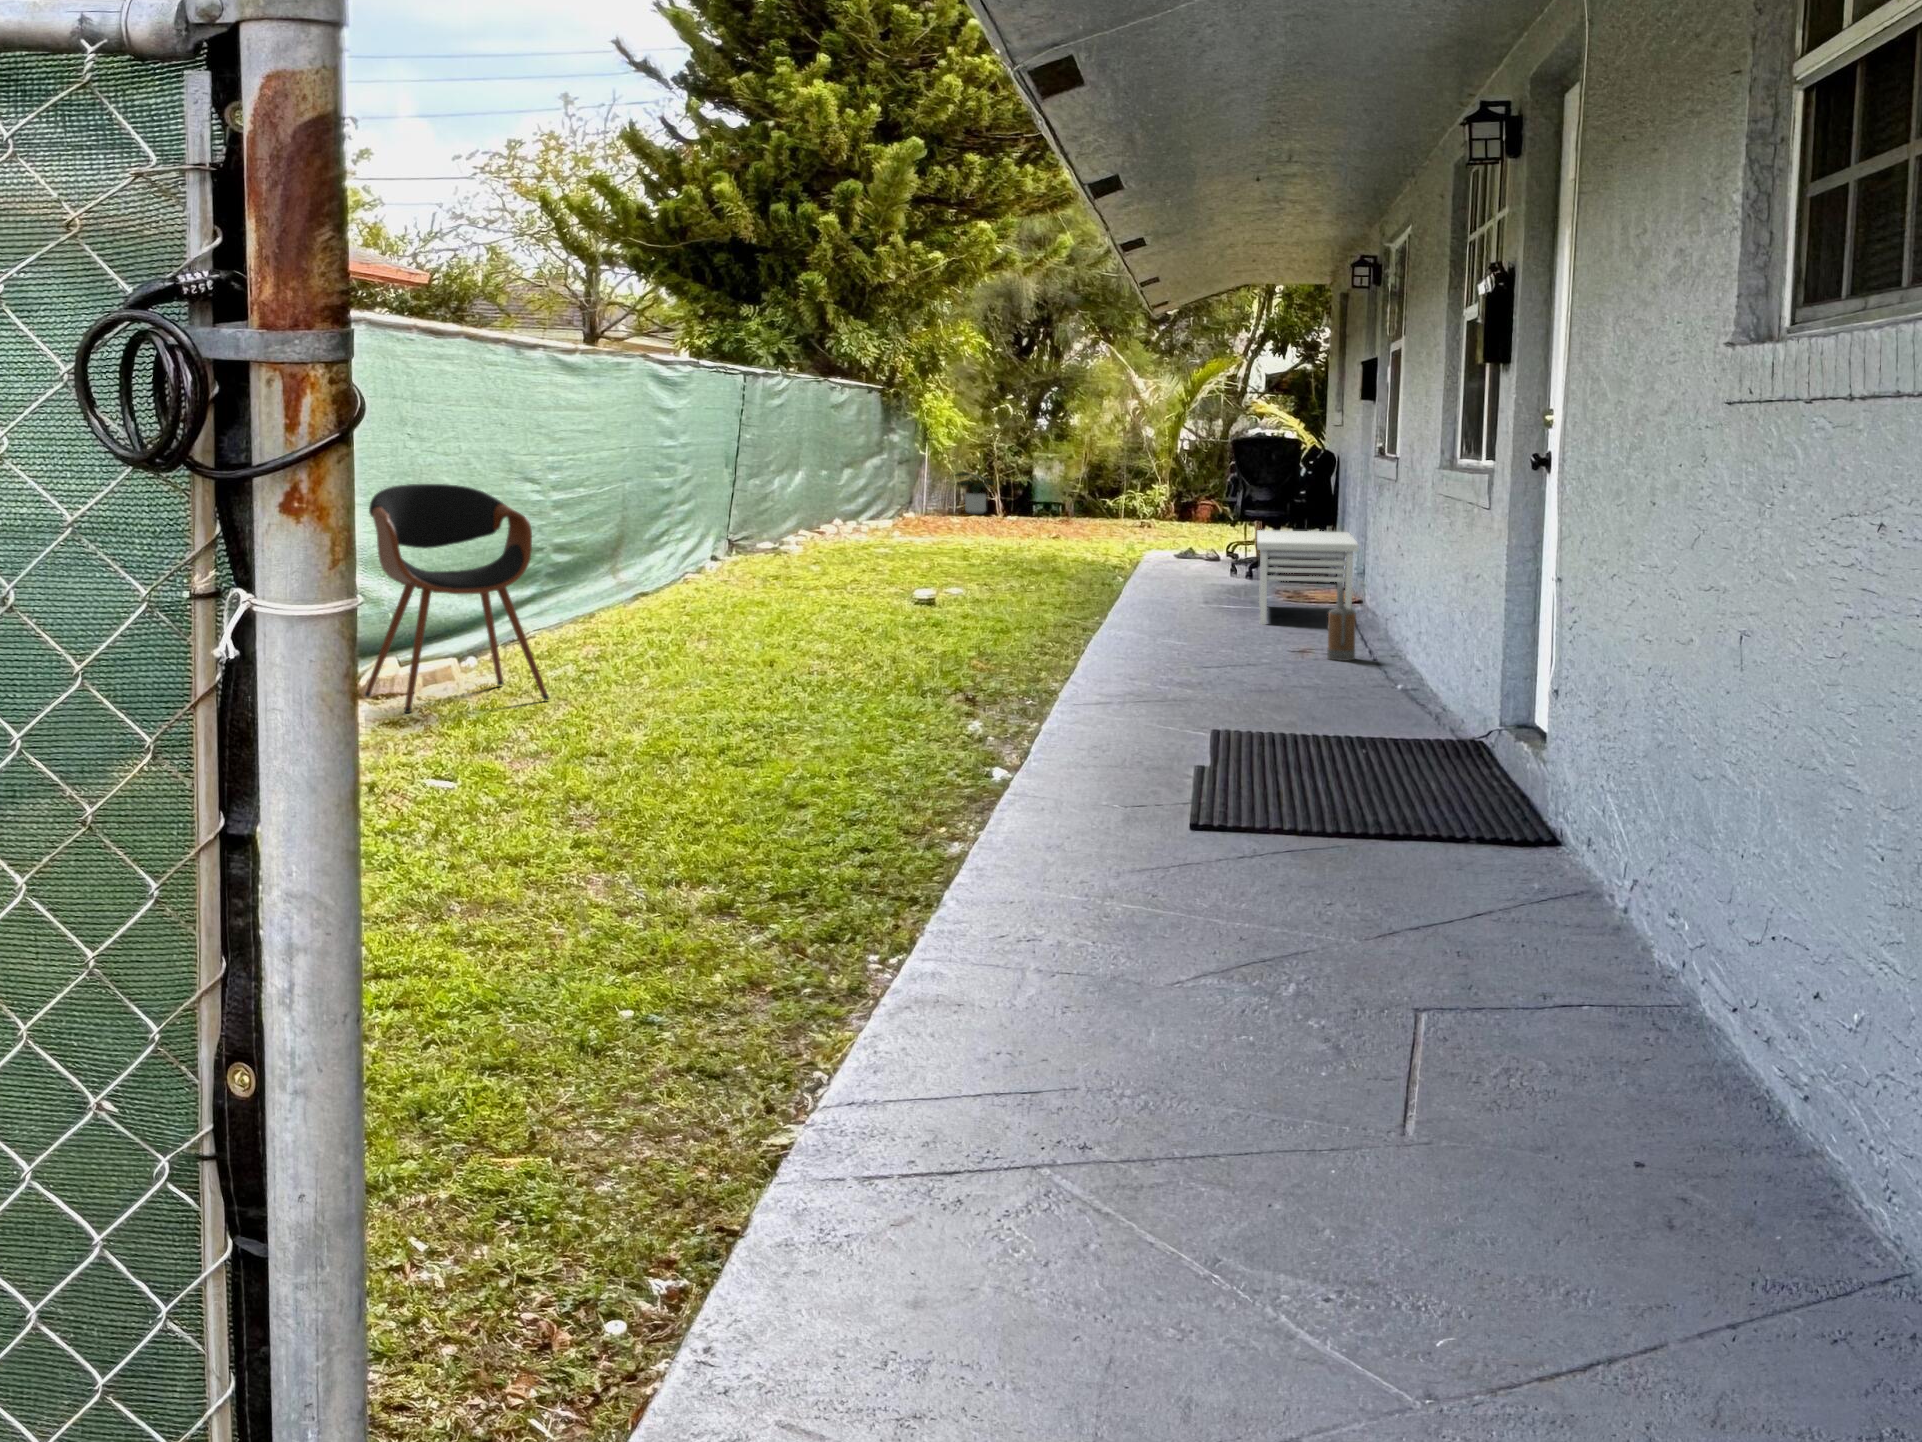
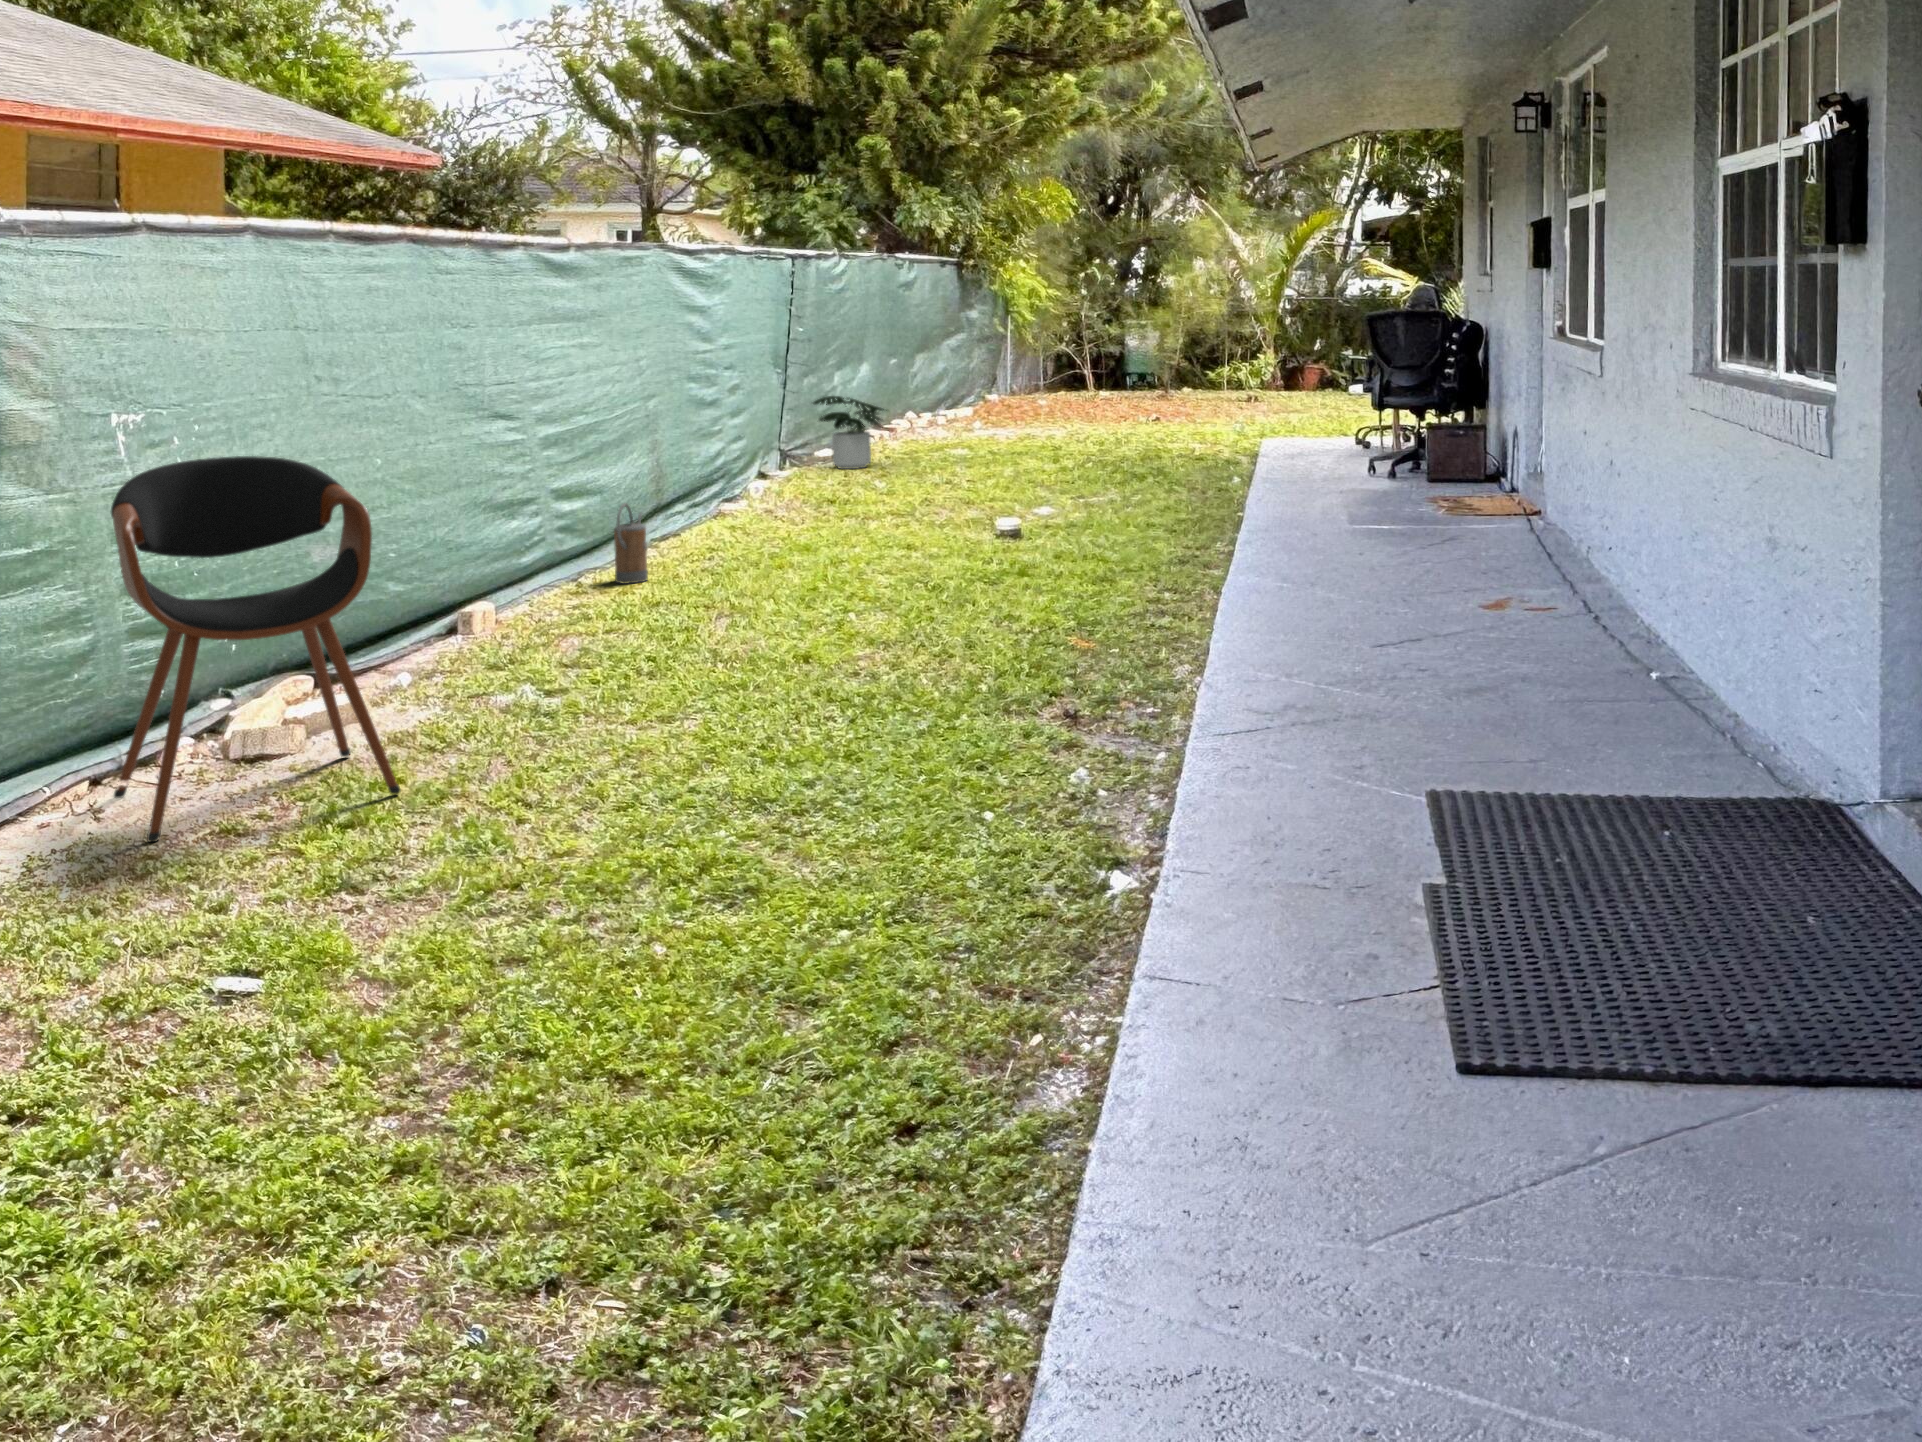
potted plant: present [956,472,996,514] -> present [813,396,884,469]
storage bench: present [1257,530,1359,625] -> none [1420,430,1568,564]
watering can: present [1327,588,1356,661] -> present [614,503,648,583]

